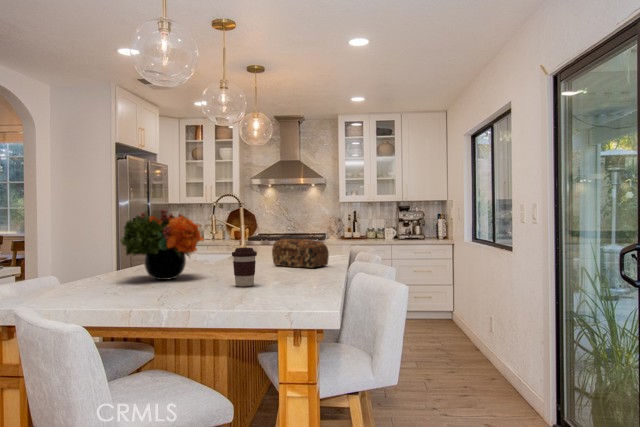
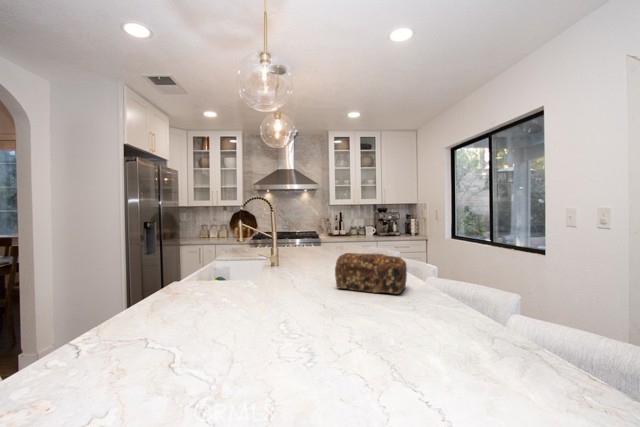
flower arrangement: present [121,210,203,280] -> none [109,221,271,351]
coffee cup: present [232,248,257,287] -> none [352,296,402,383]

